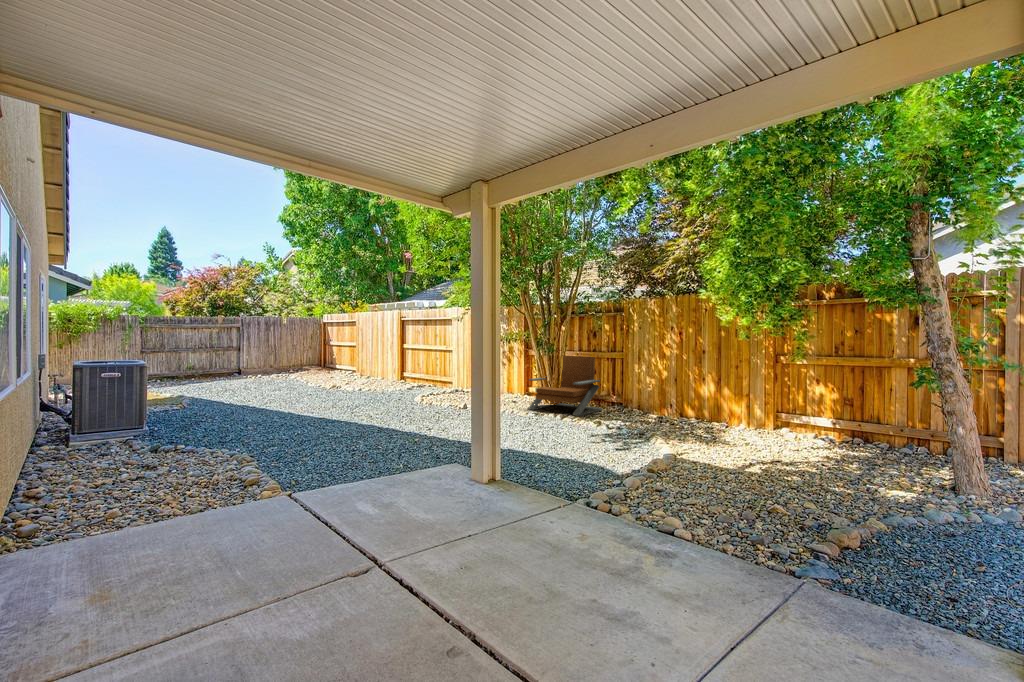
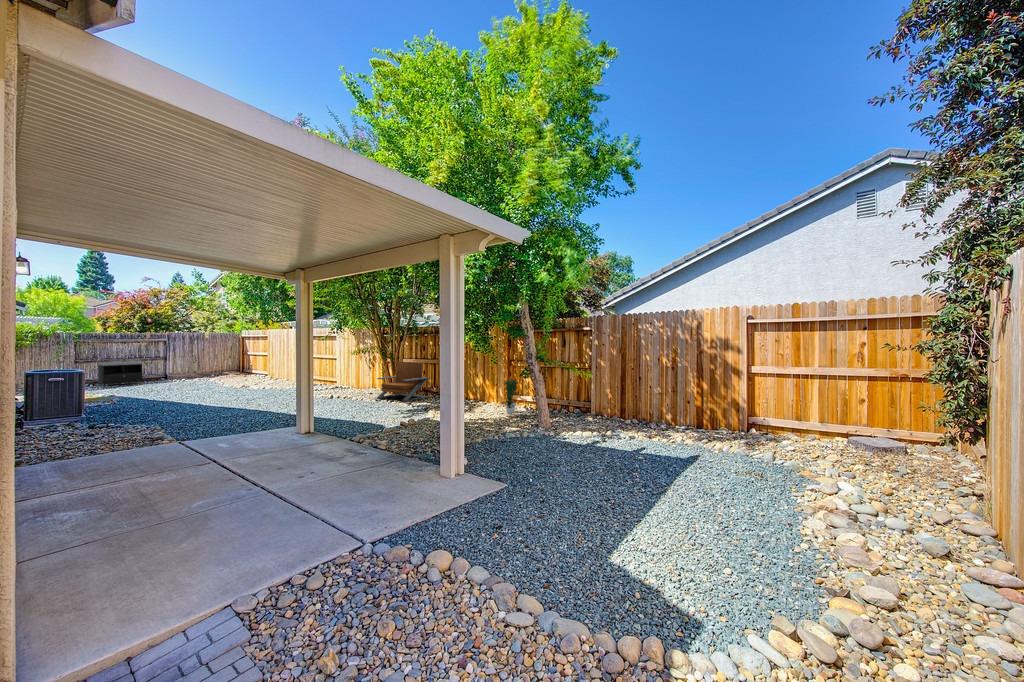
storage bench: none [167,353,215,383] -> present [98,361,143,386]
potted plant: none [775,381,813,448] -> present [503,378,518,414]

